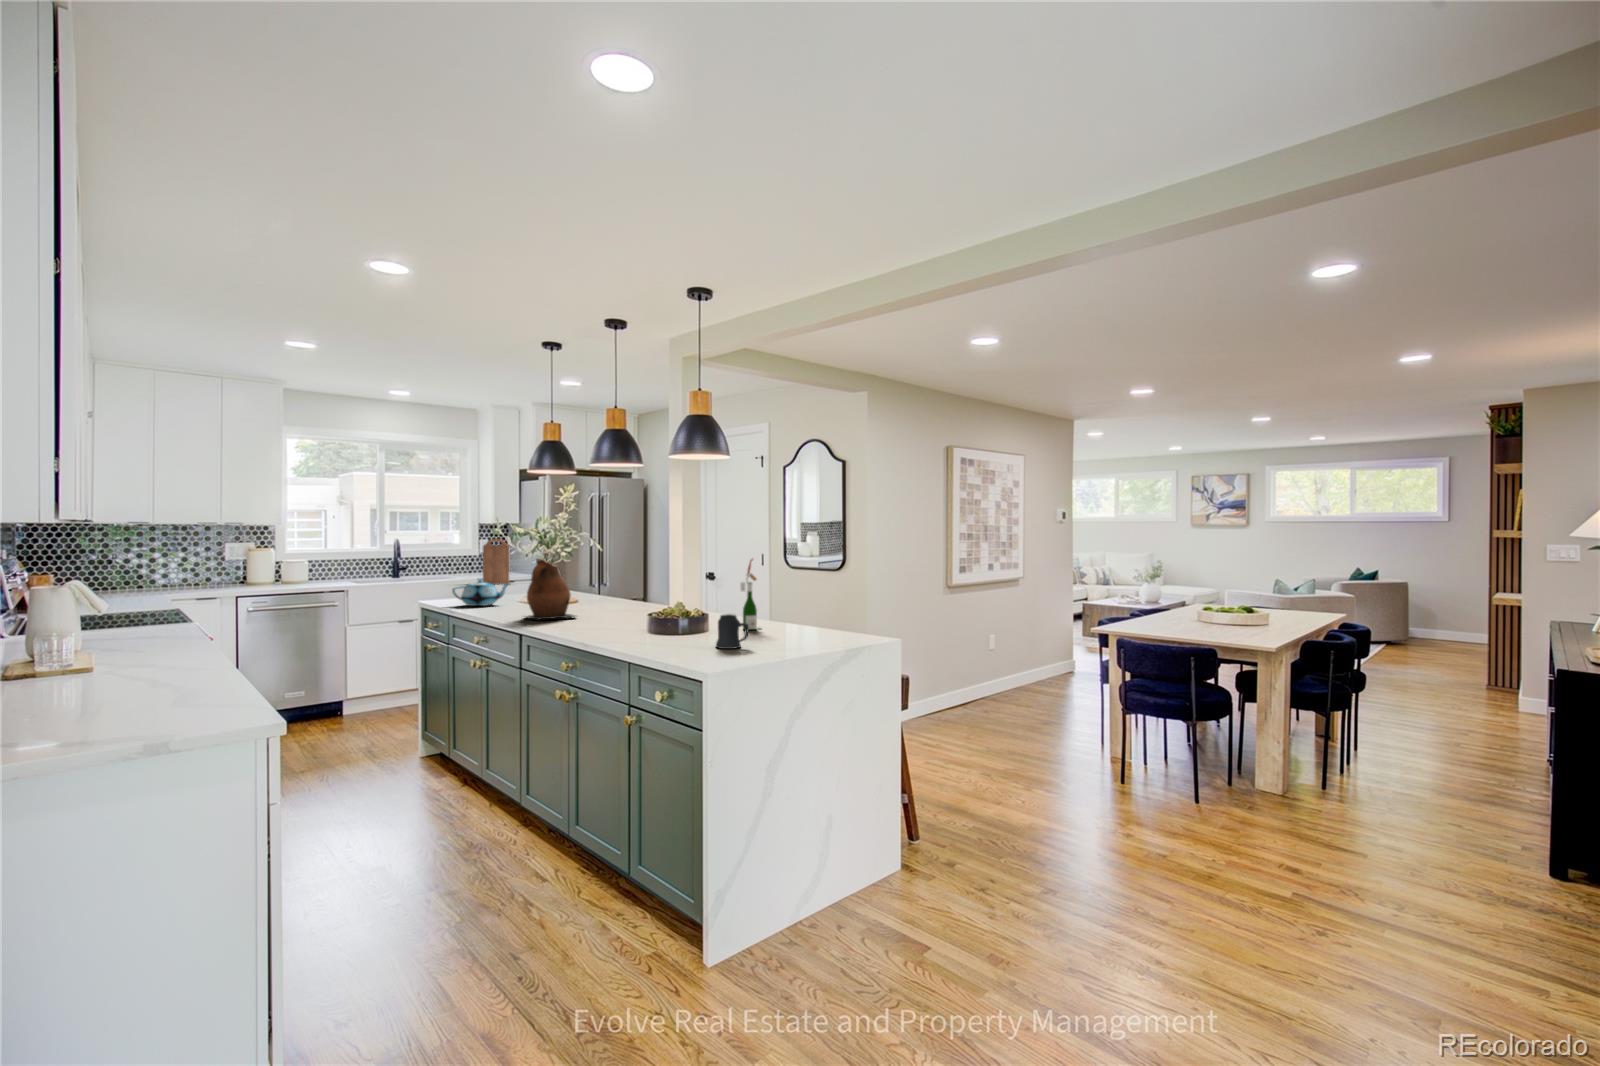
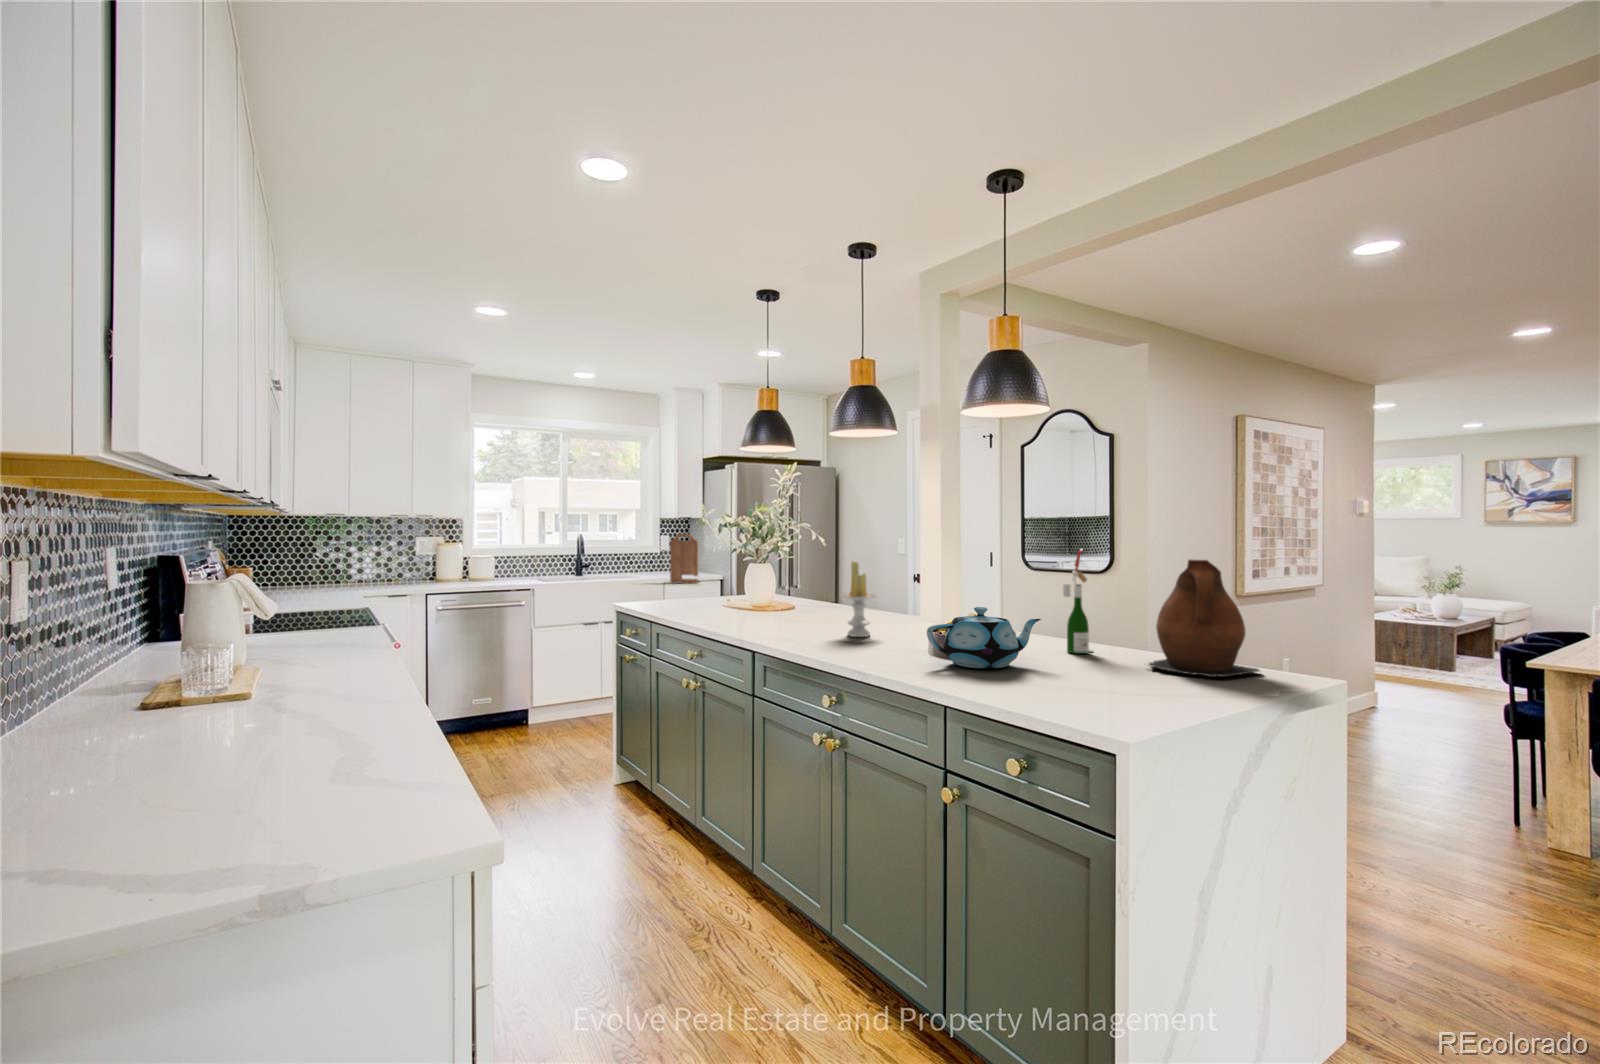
ceramic pitcher: present [524,560,575,620] -> present [1149,560,1260,677]
candle: none [592,567,621,623] -> present [841,561,877,637]
teapot: present [452,578,510,606] -> present [927,607,1041,668]
mug: present [716,614,749,649] -> none [1076,633,1134,689]

